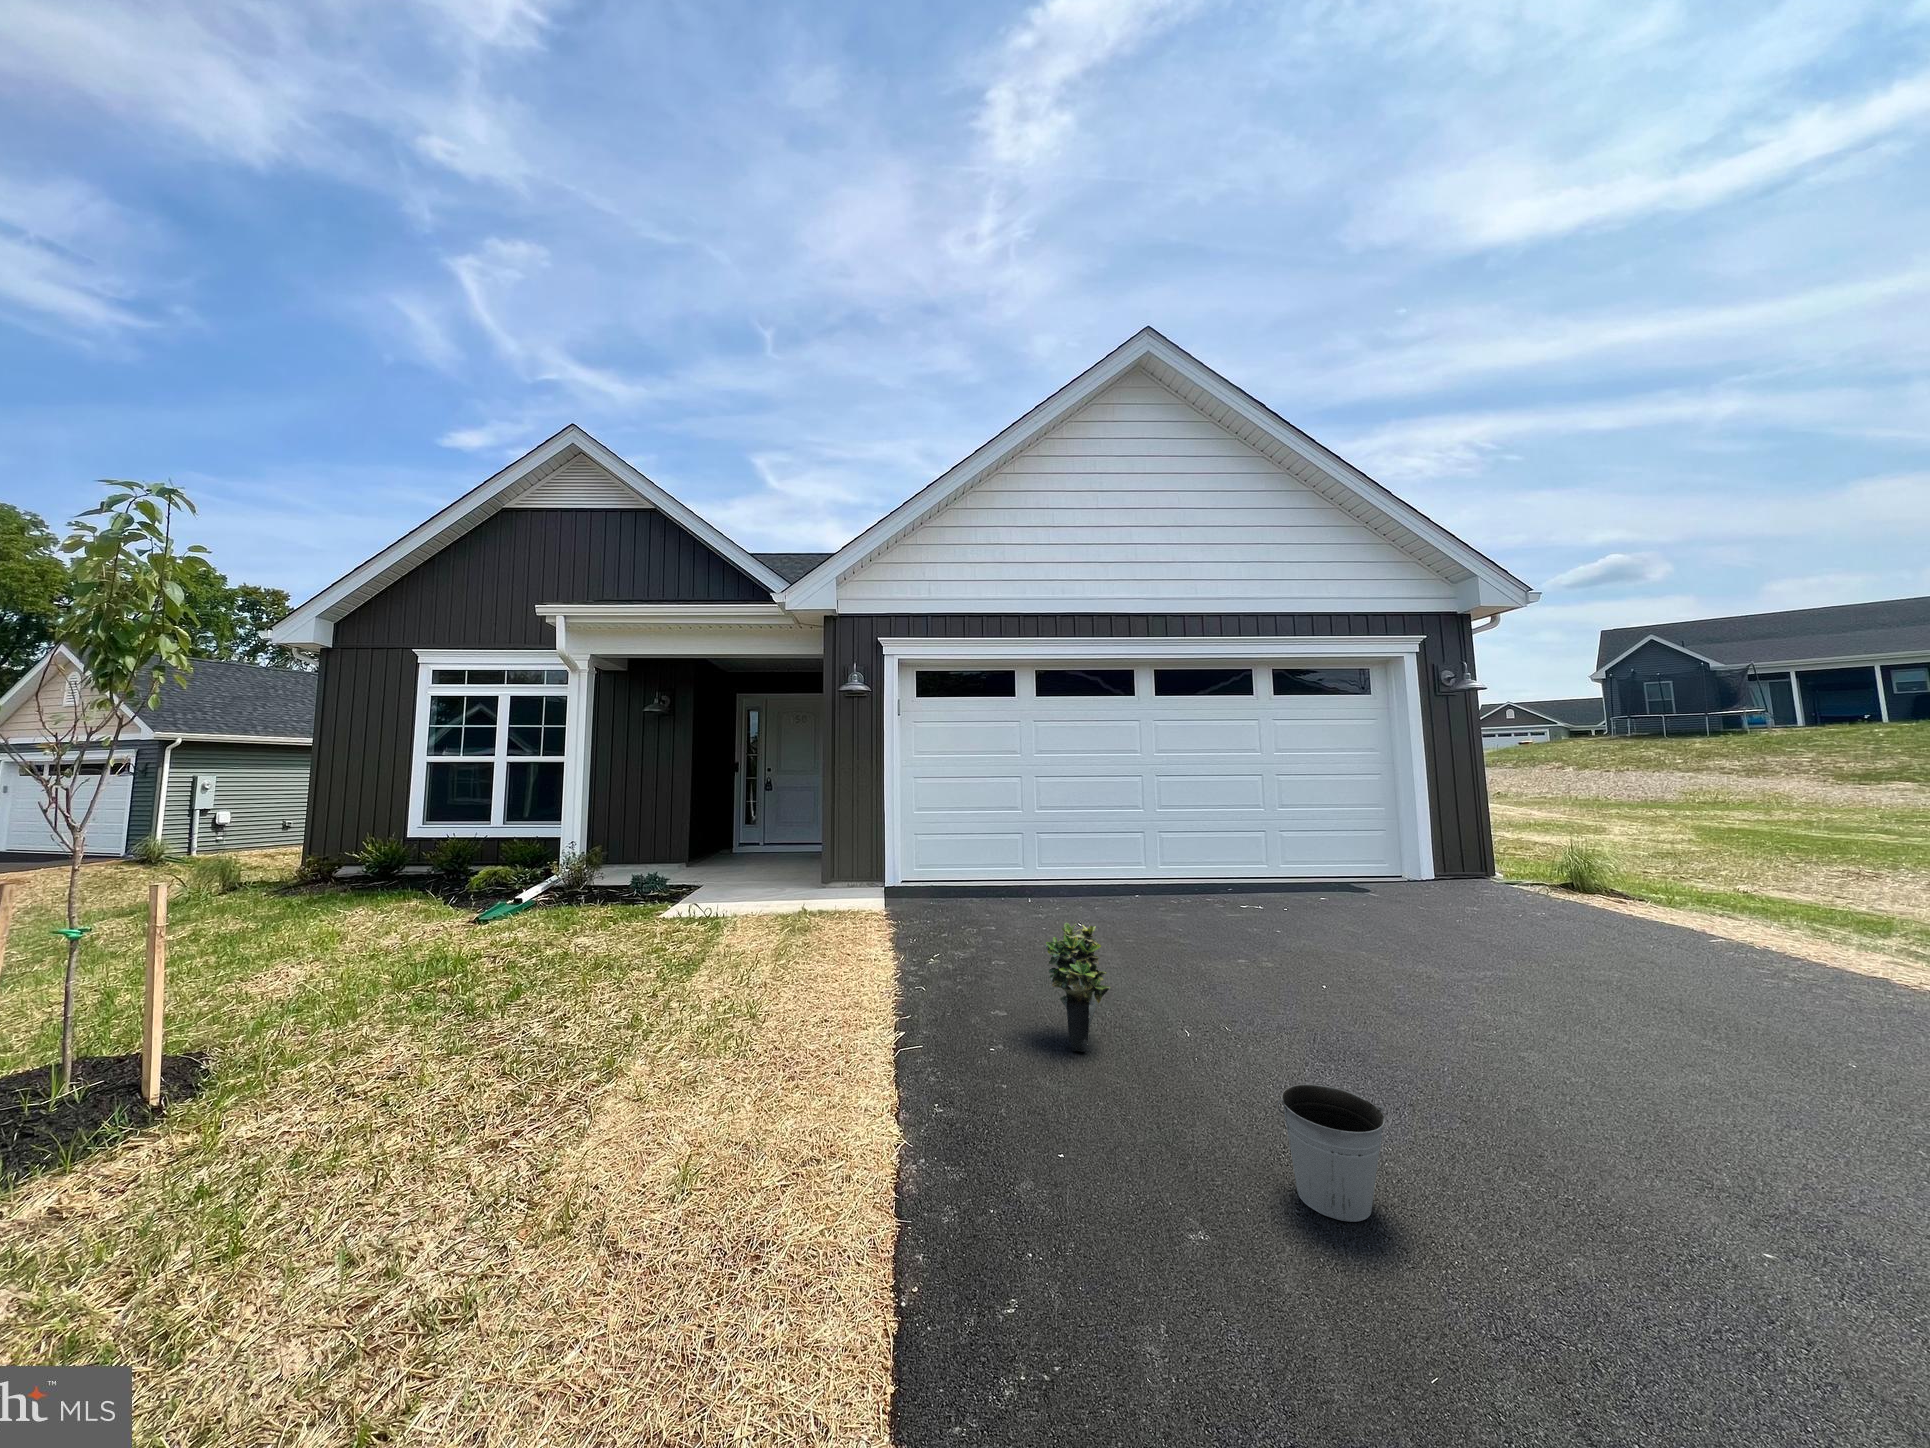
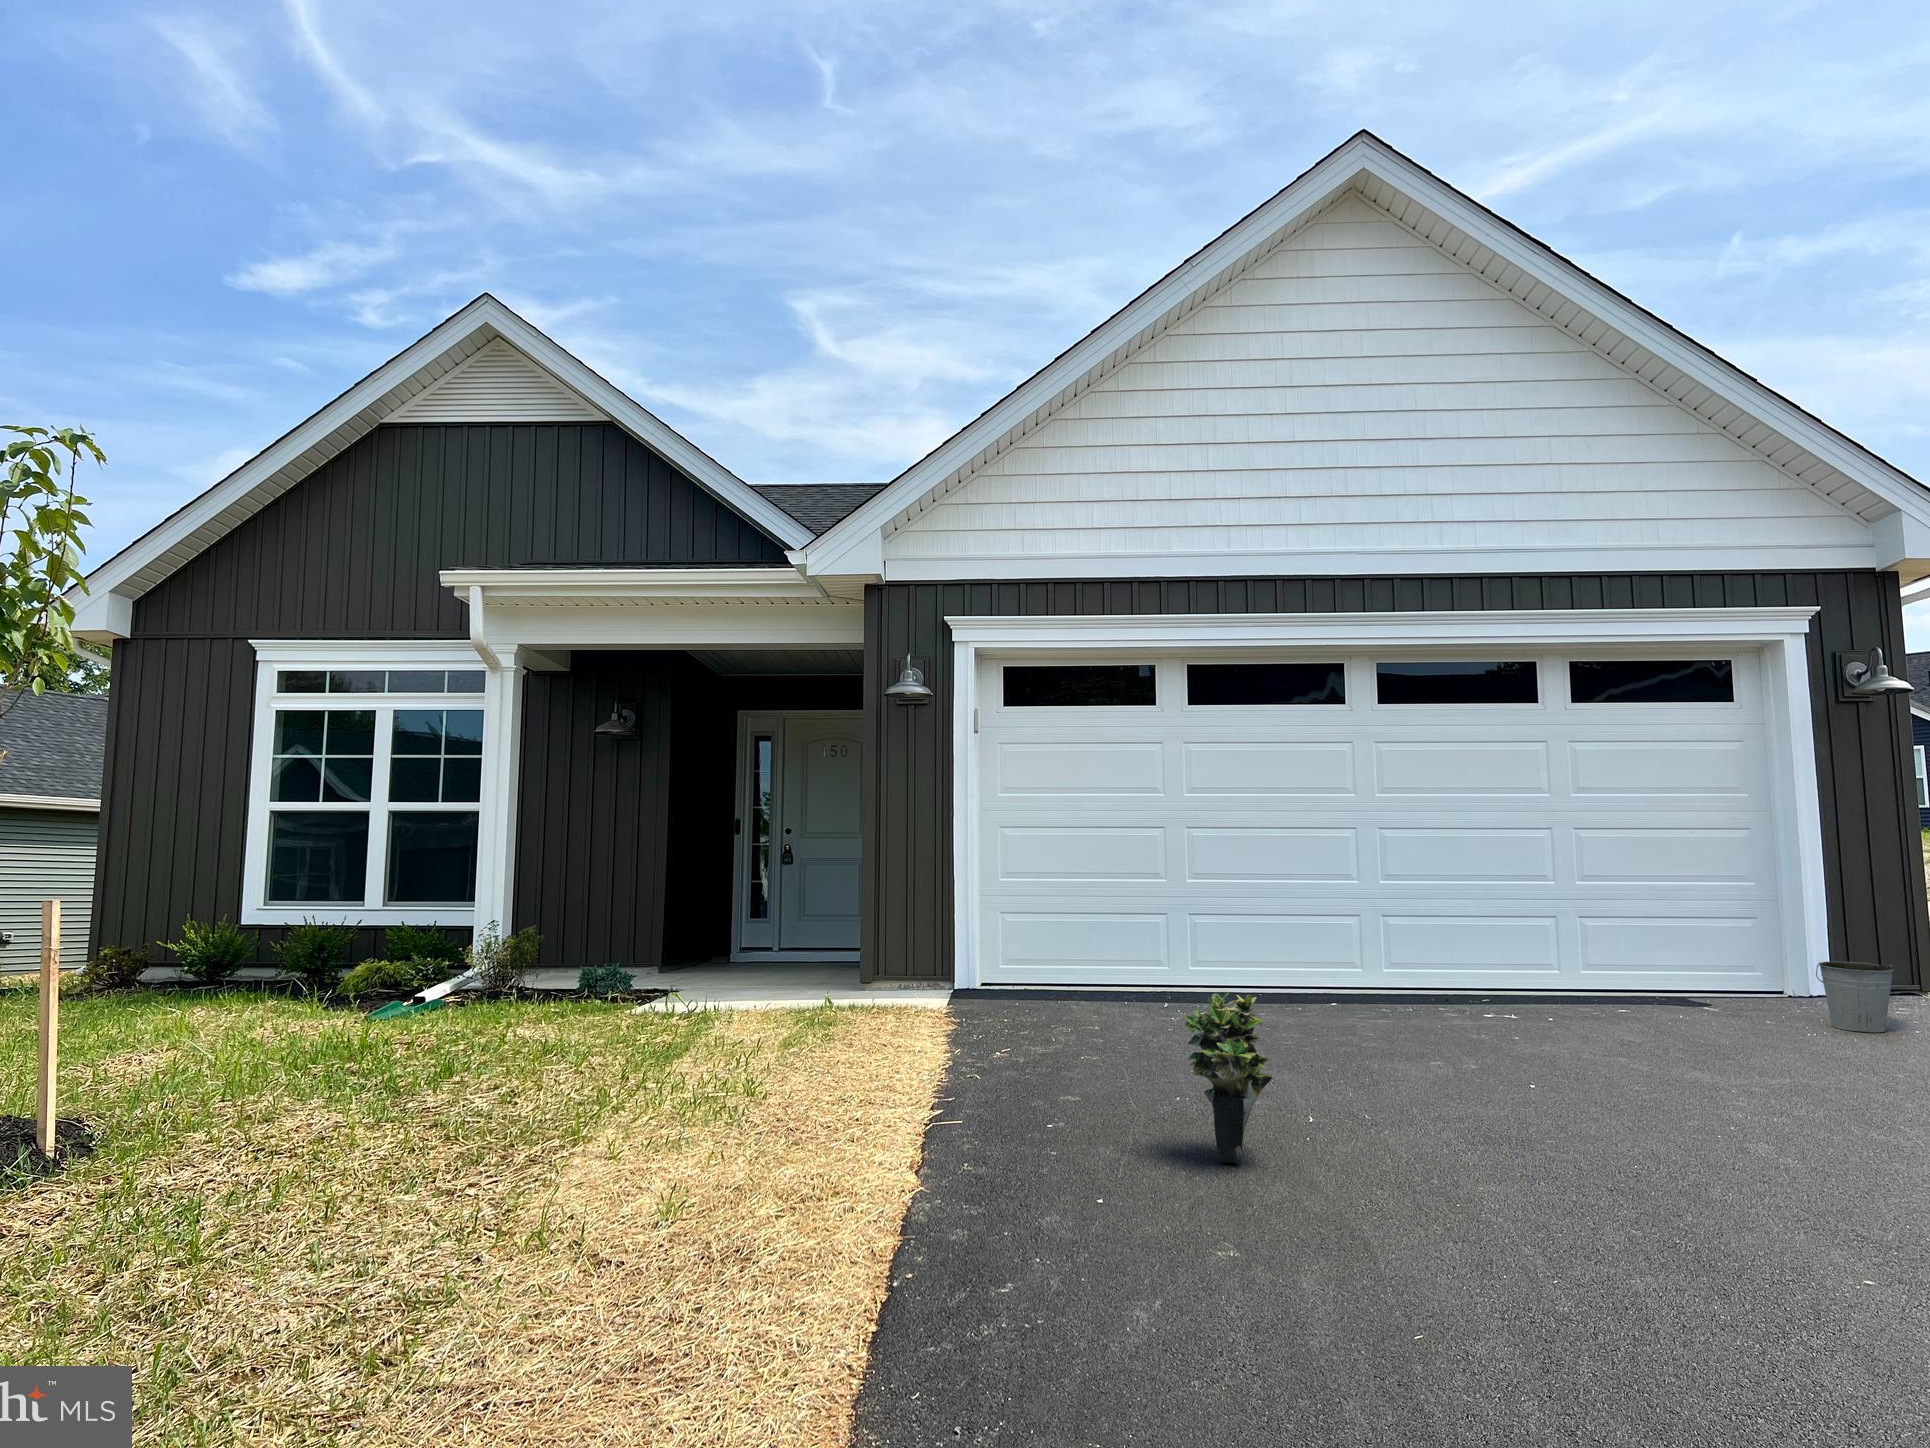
bucket: present [1278,1084,1385,1222] -> present [1816,961,1894,1032]

